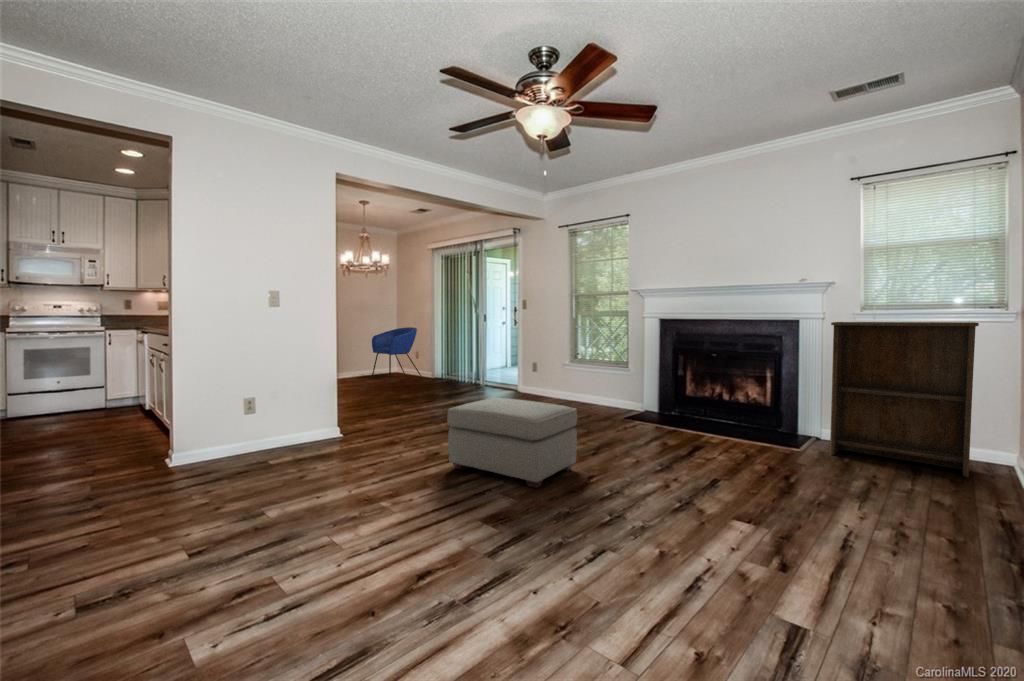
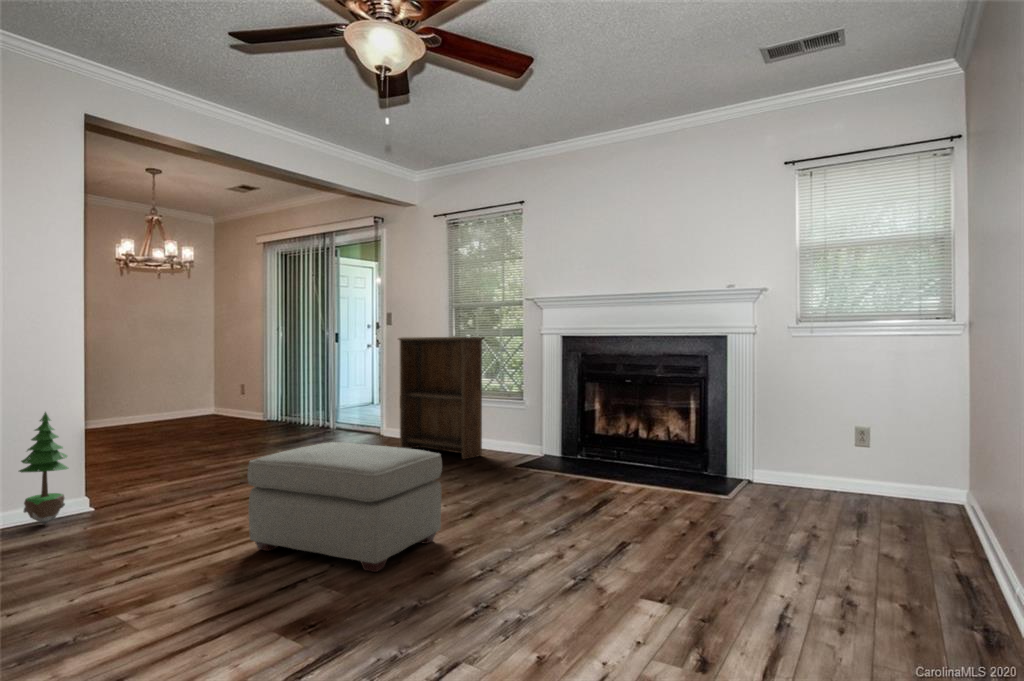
bookshelf: present [830,322,979,477] -> present [398,337,484,459]
armchair: present [372,327,421,380] -> none [173,351,251,425]
potted tree: none [303,372,330,444] -> present [19,412,68,524]

